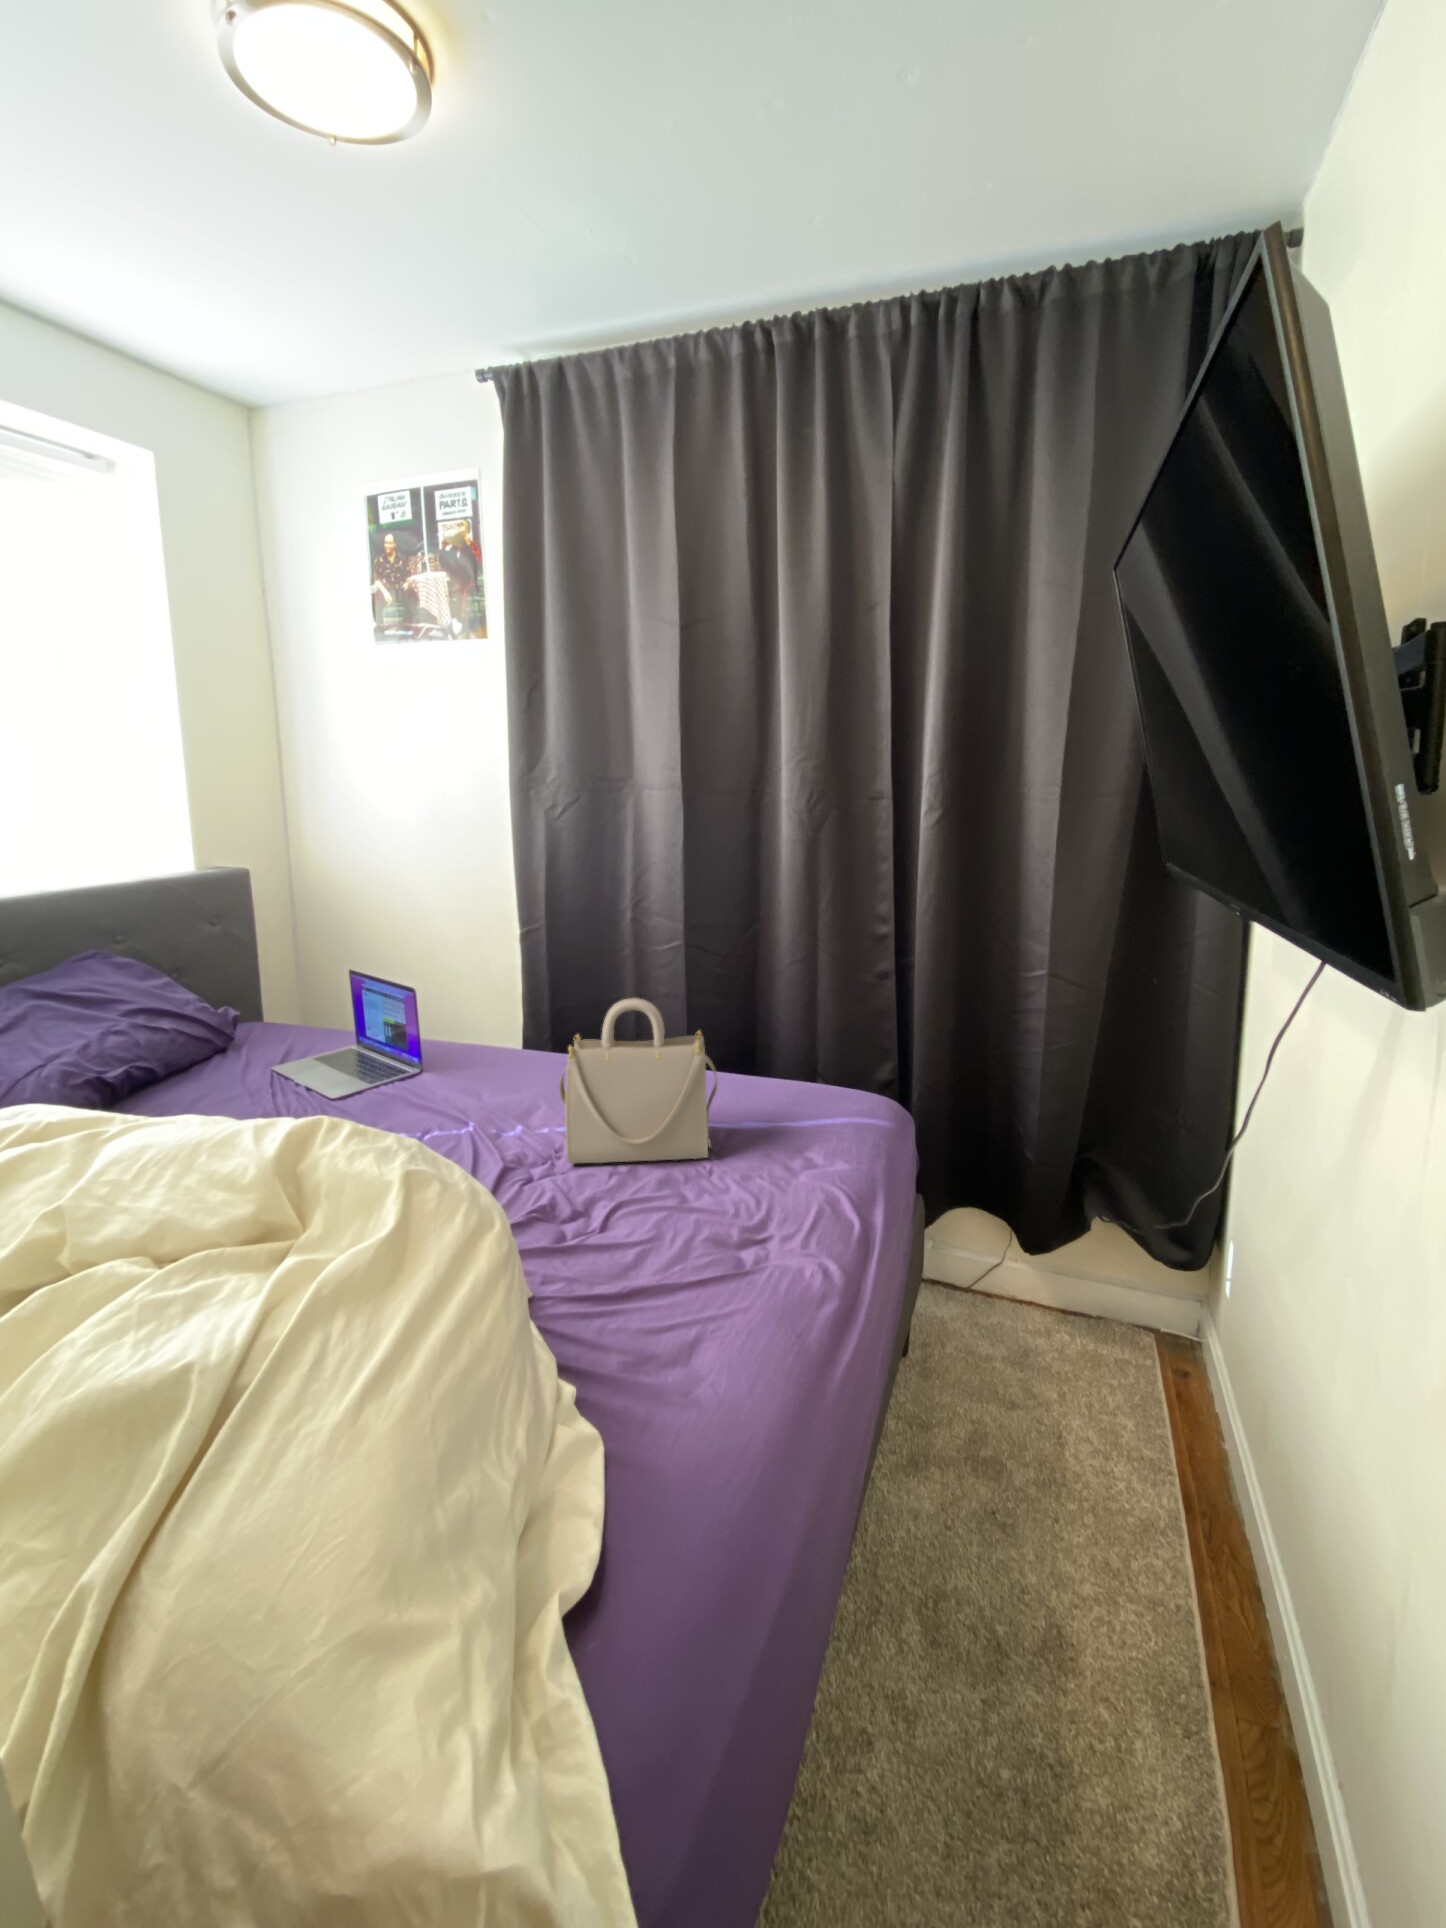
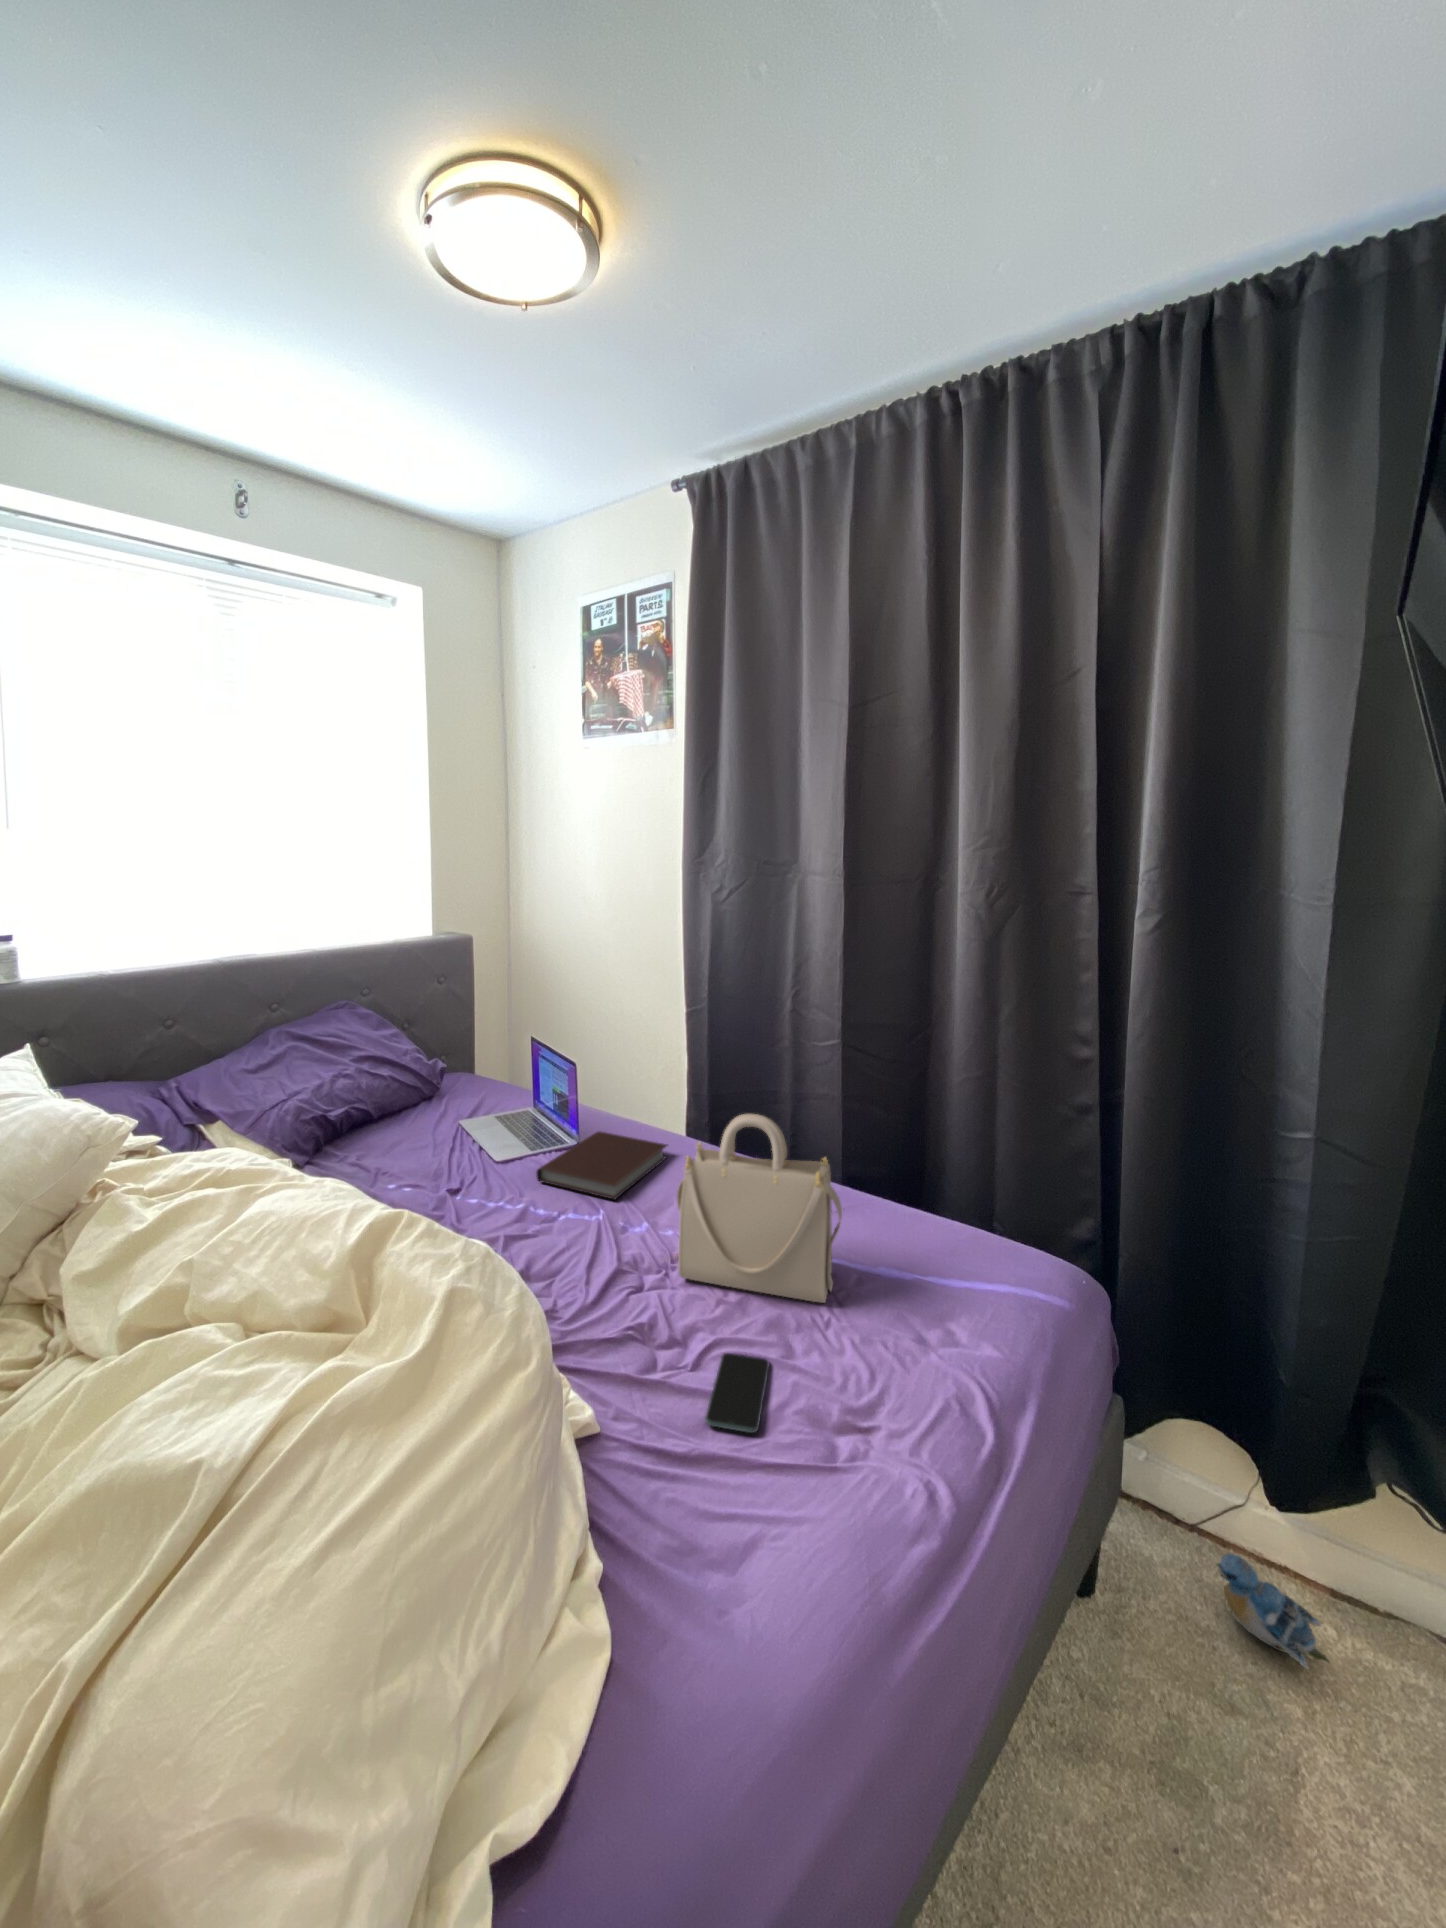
notebook: none [386,1056,526,1112] -> present [536,1132,667,1200]
smartphone: none [625,1208,675,1266] -> present [705,1353,769,1433]
plush toy: none [992,1295,1064,1357] -> present [1217,1553,1329,1669]

